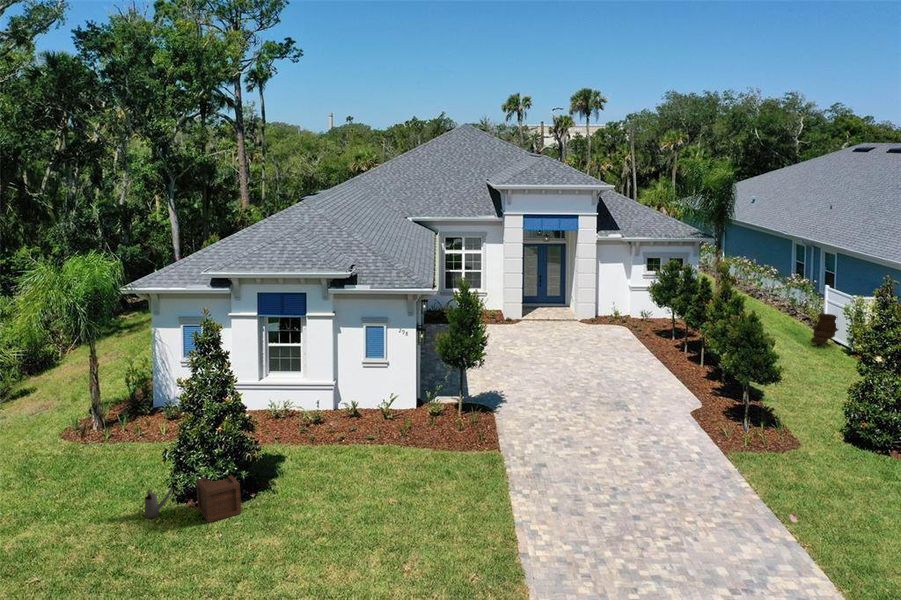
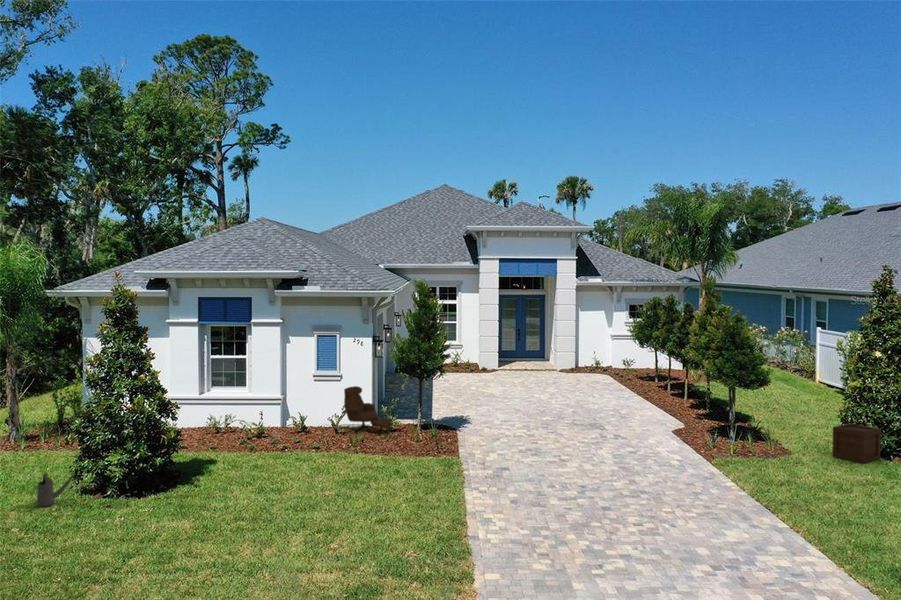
lounge chair: present [811,314,838,346] -> present [344,386,392,434]
wooden crate: present [196,475,242,522] -> present [832,424,881,463]

